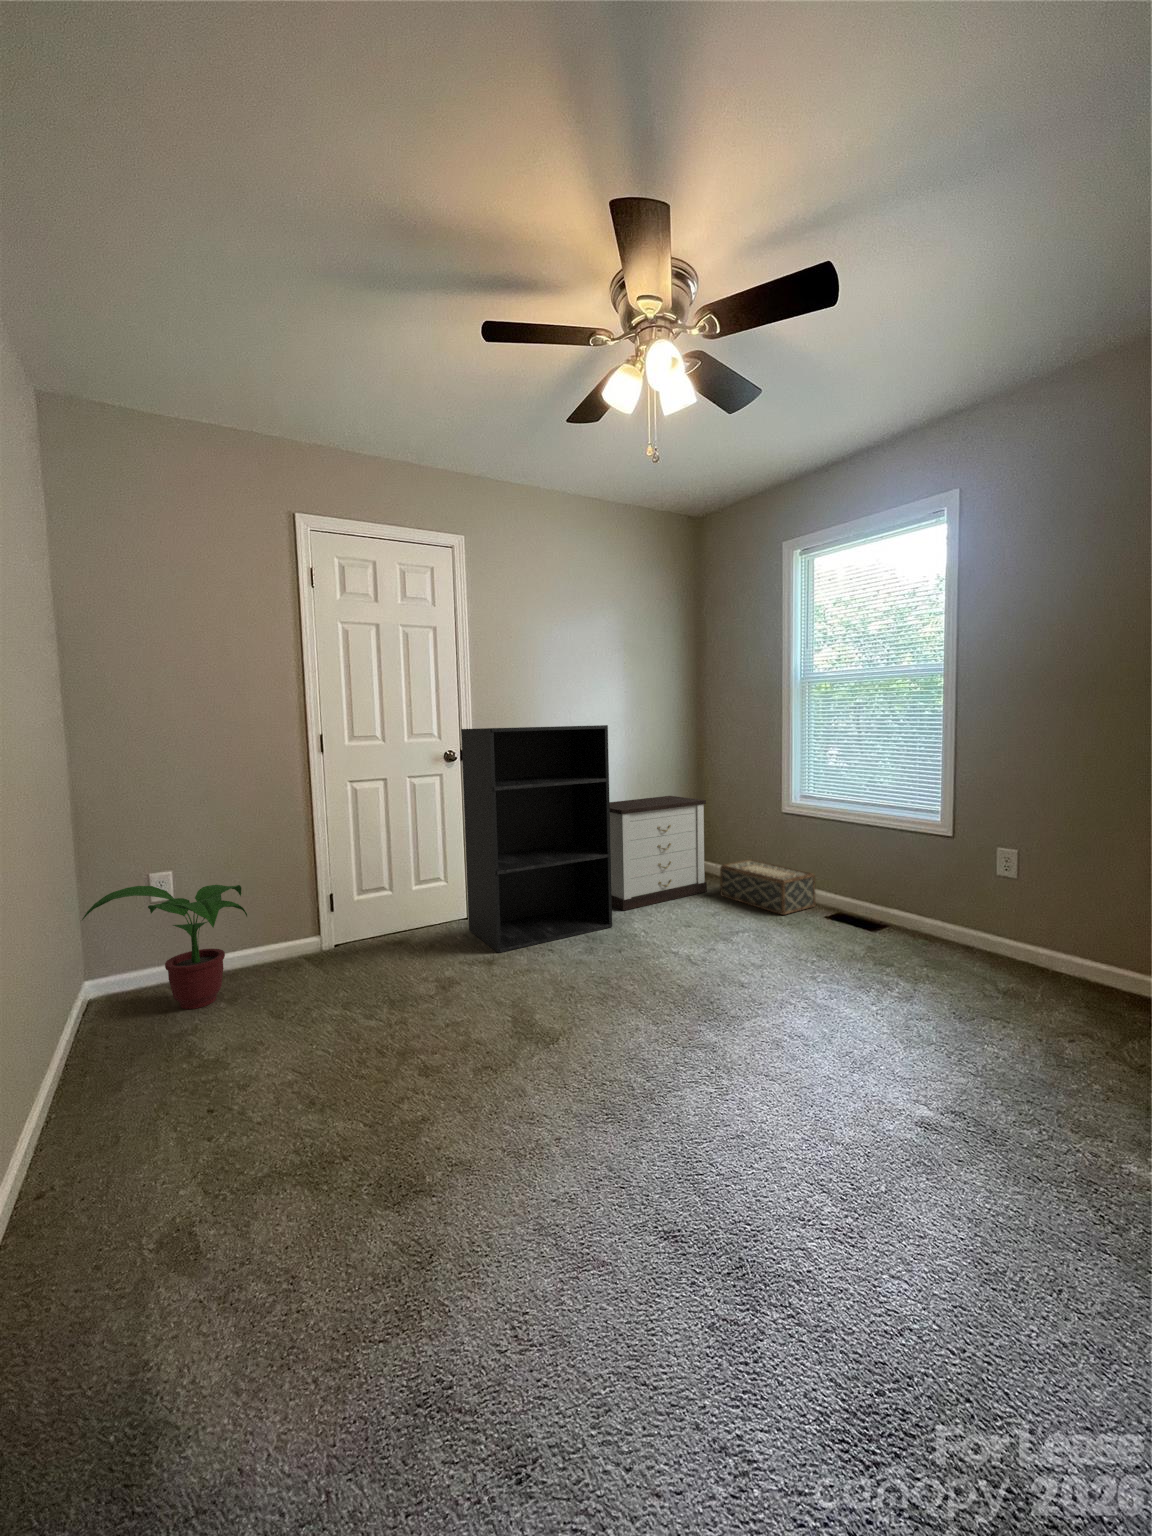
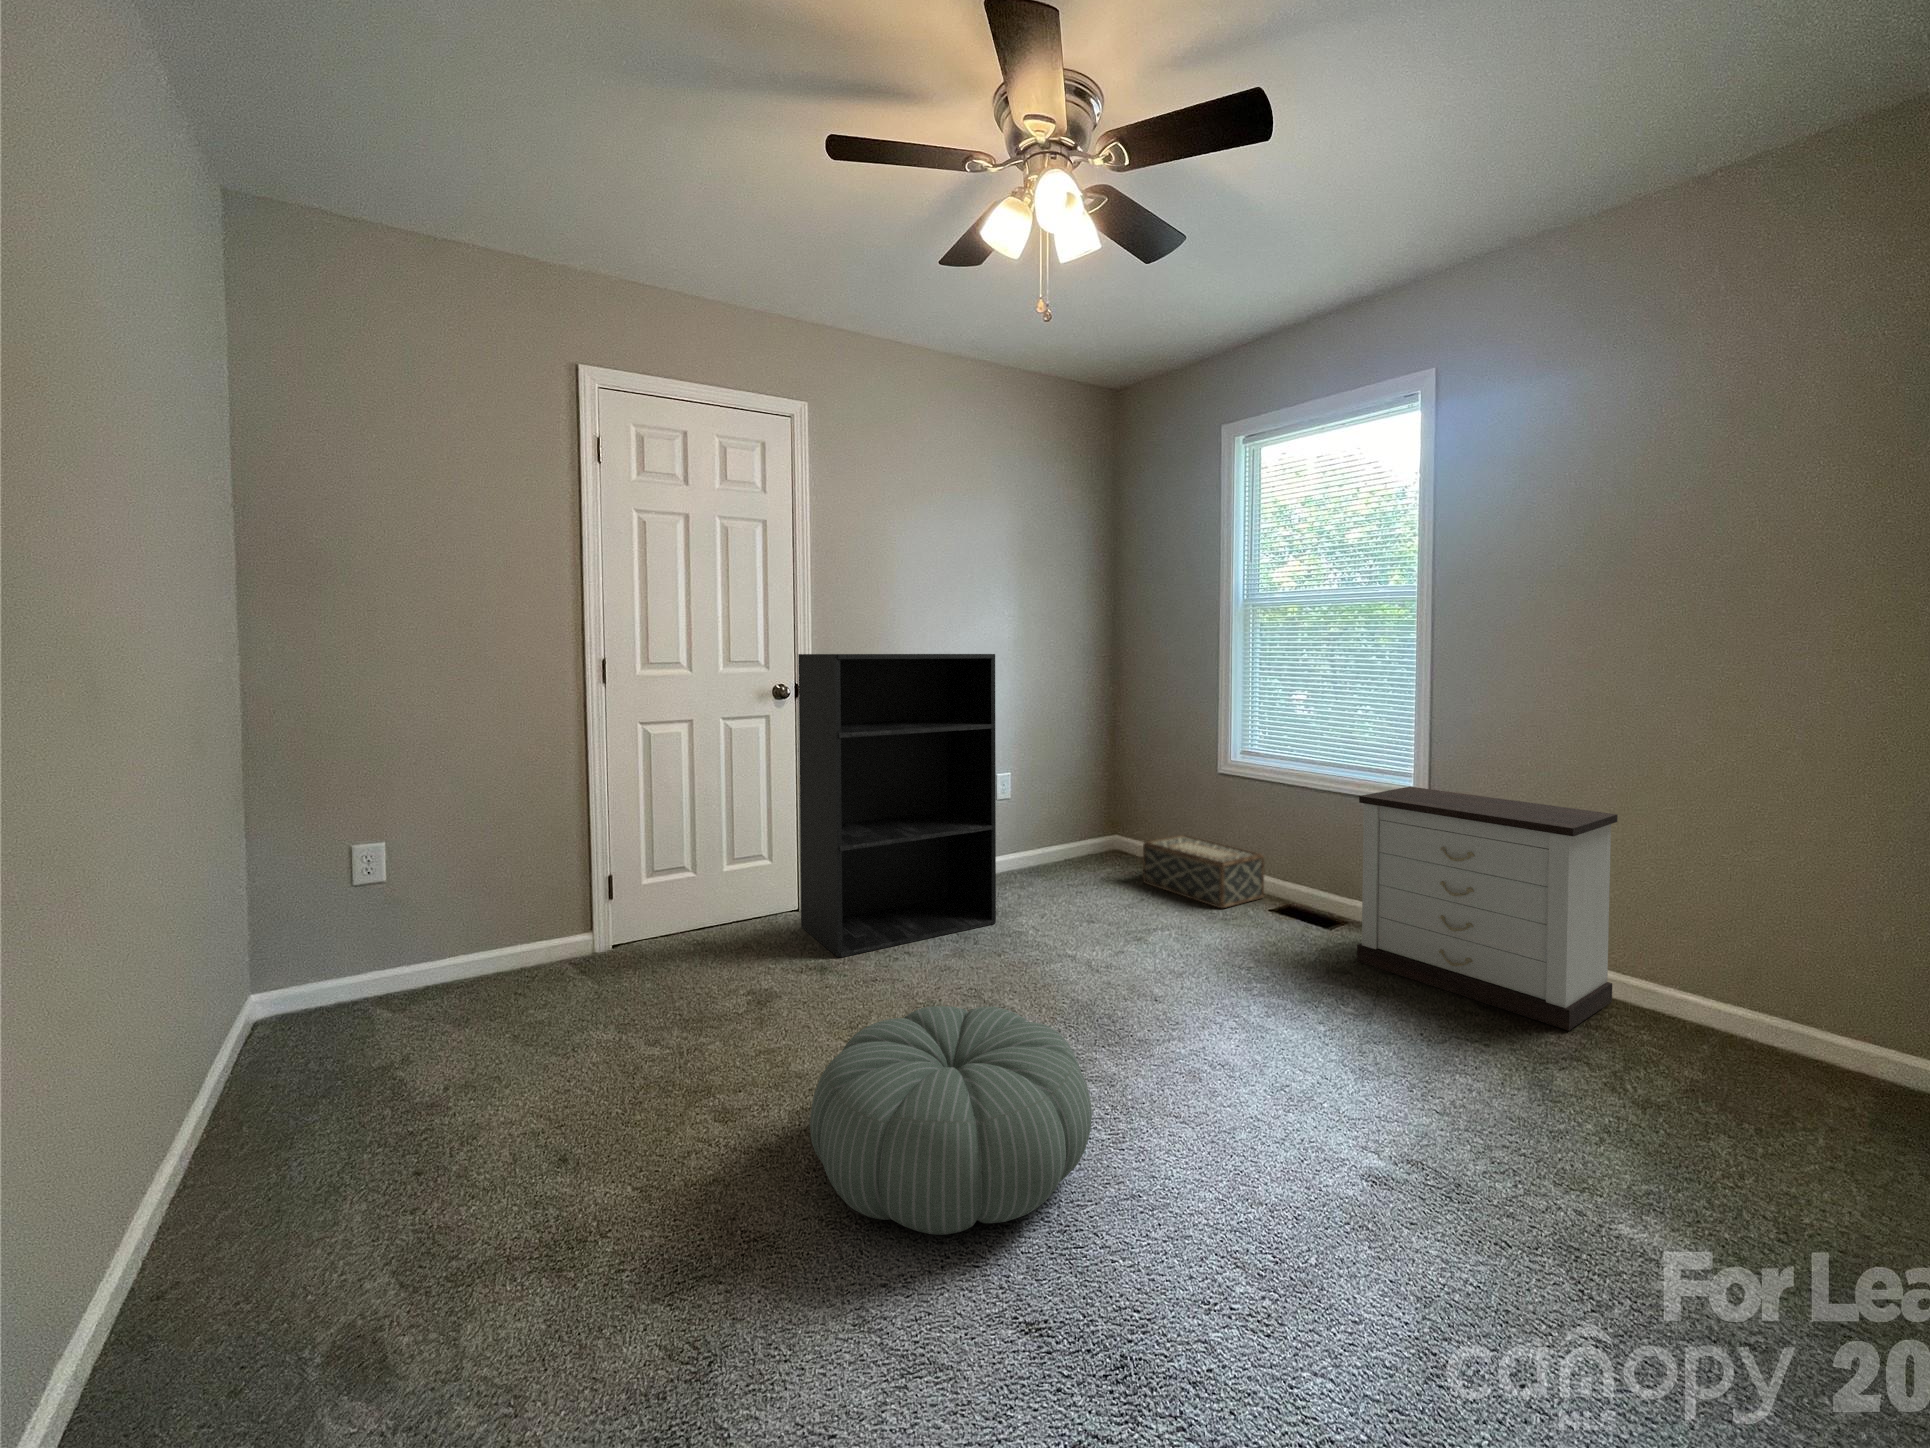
nightstand: present [610,796,707,911] -> present [1357,787,1618,1031]
potted plant: present [82,885,247,1009] -> none [242,861,486,1036]
pouf: none [491,991,702,1162] -> present [810,1006,1092,1235]

